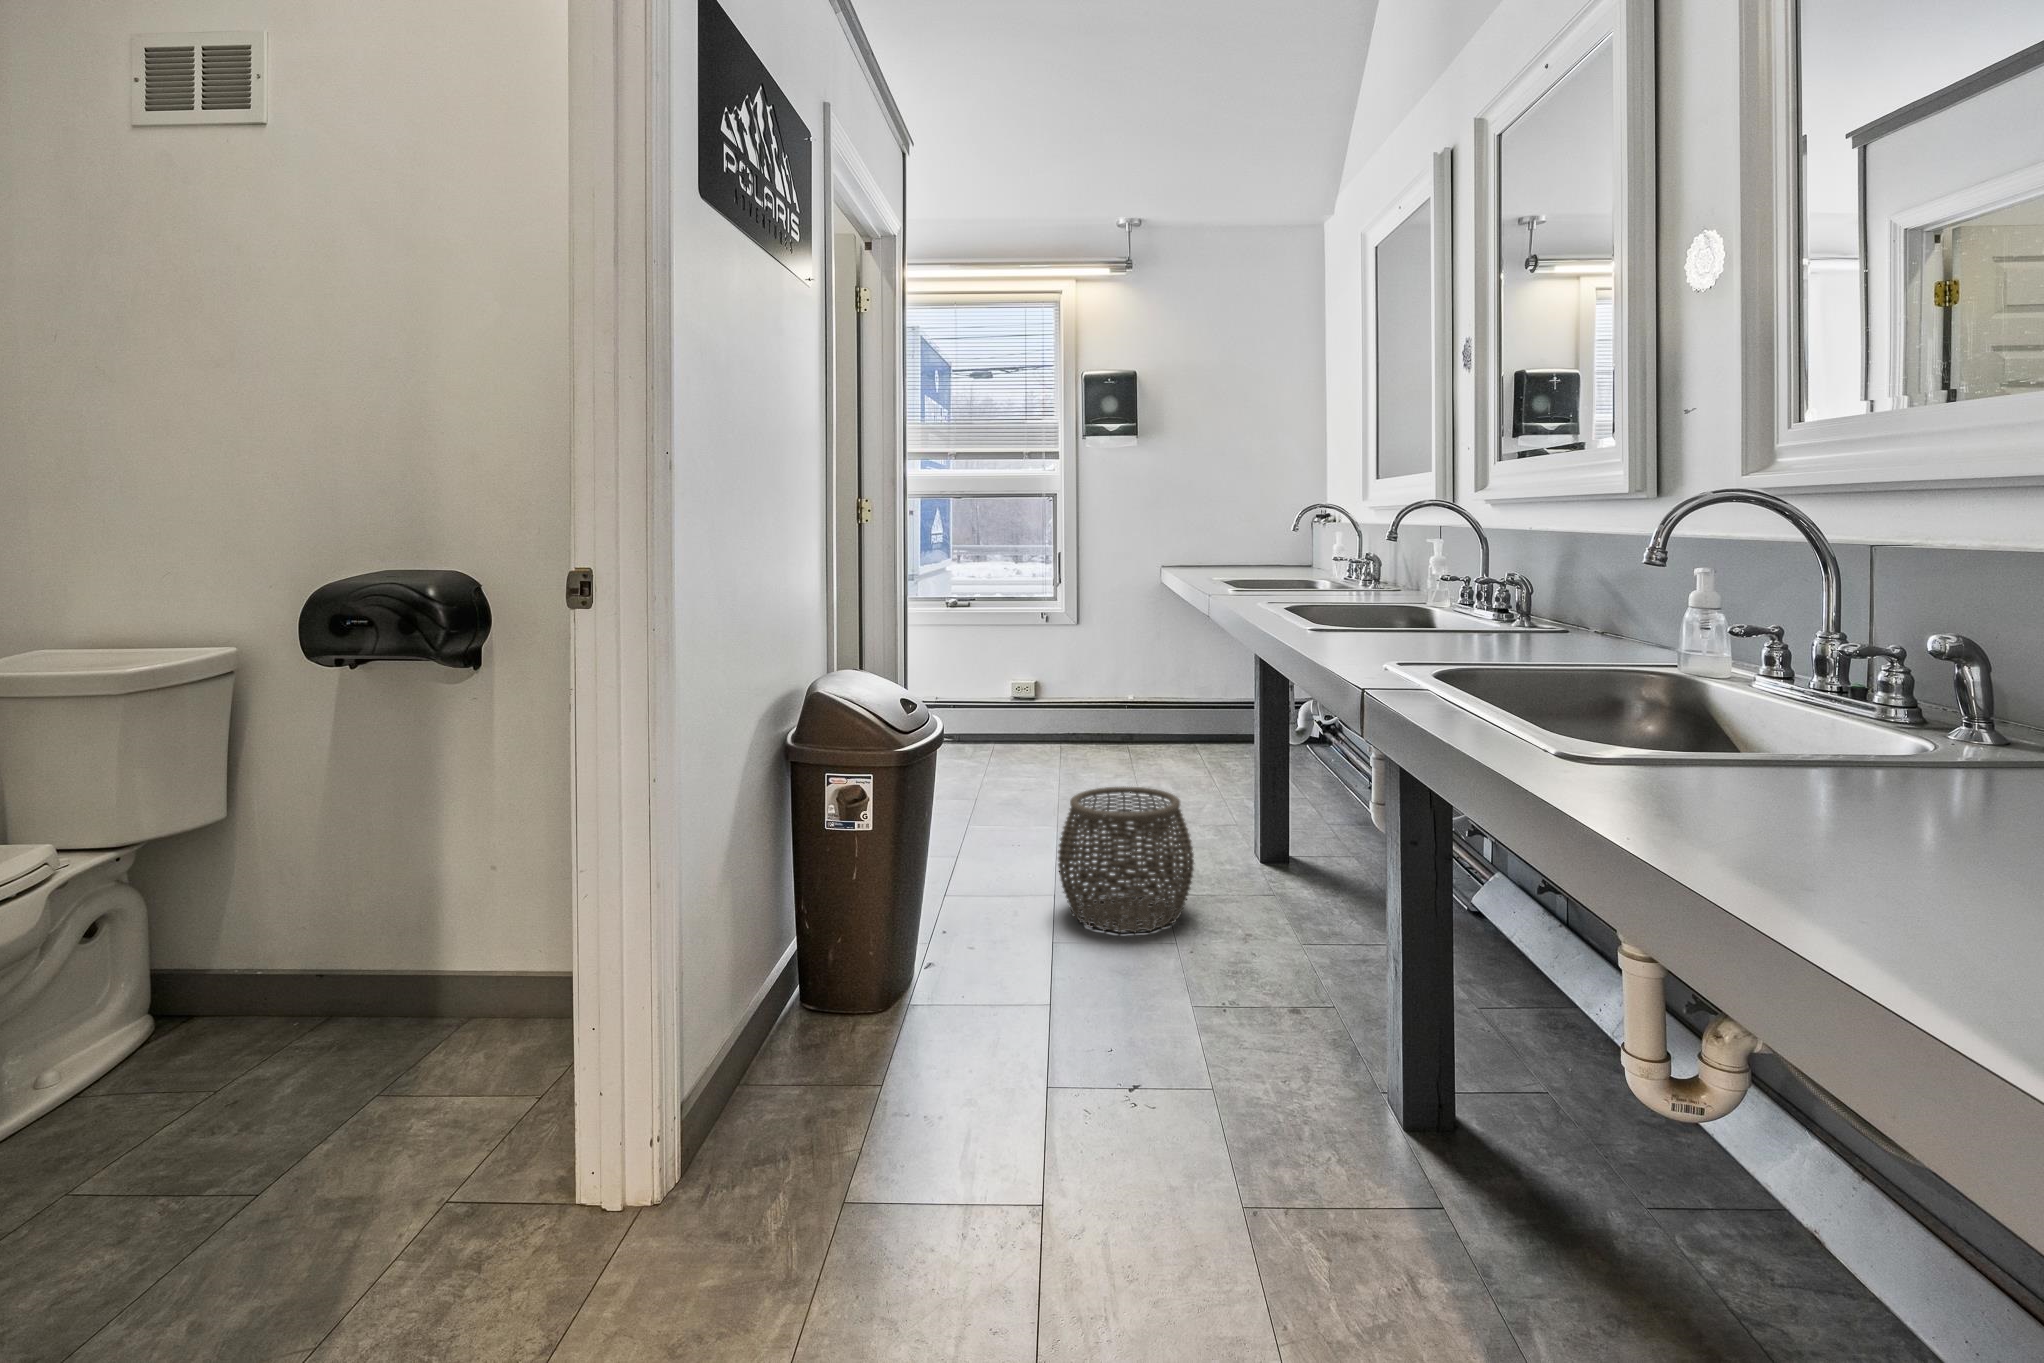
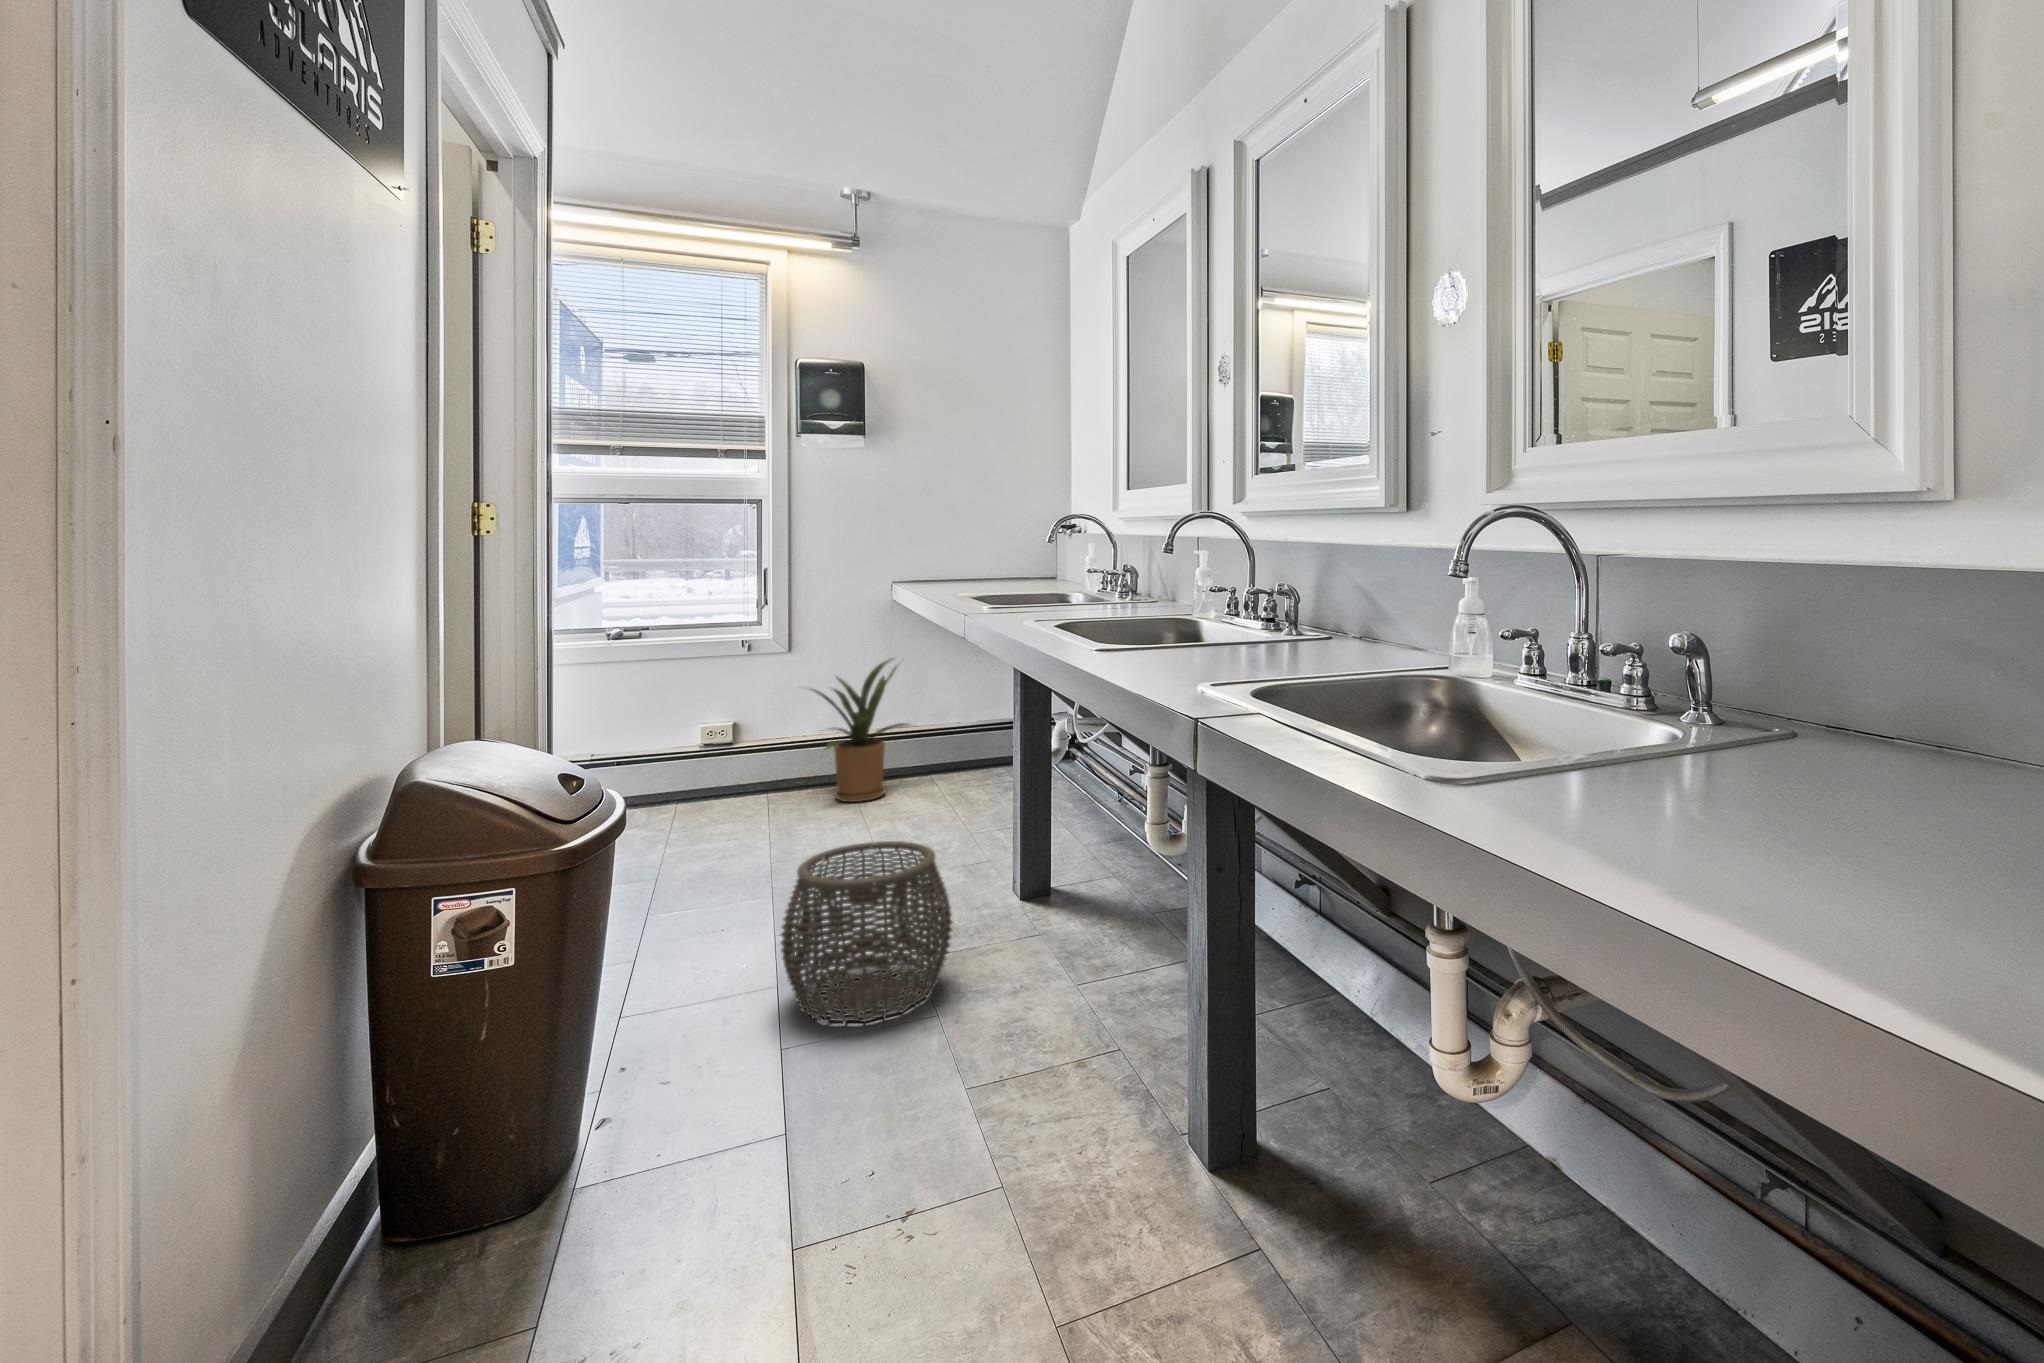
house plant: none [1081,636,1193,764] -> present [813,659,913,802]

